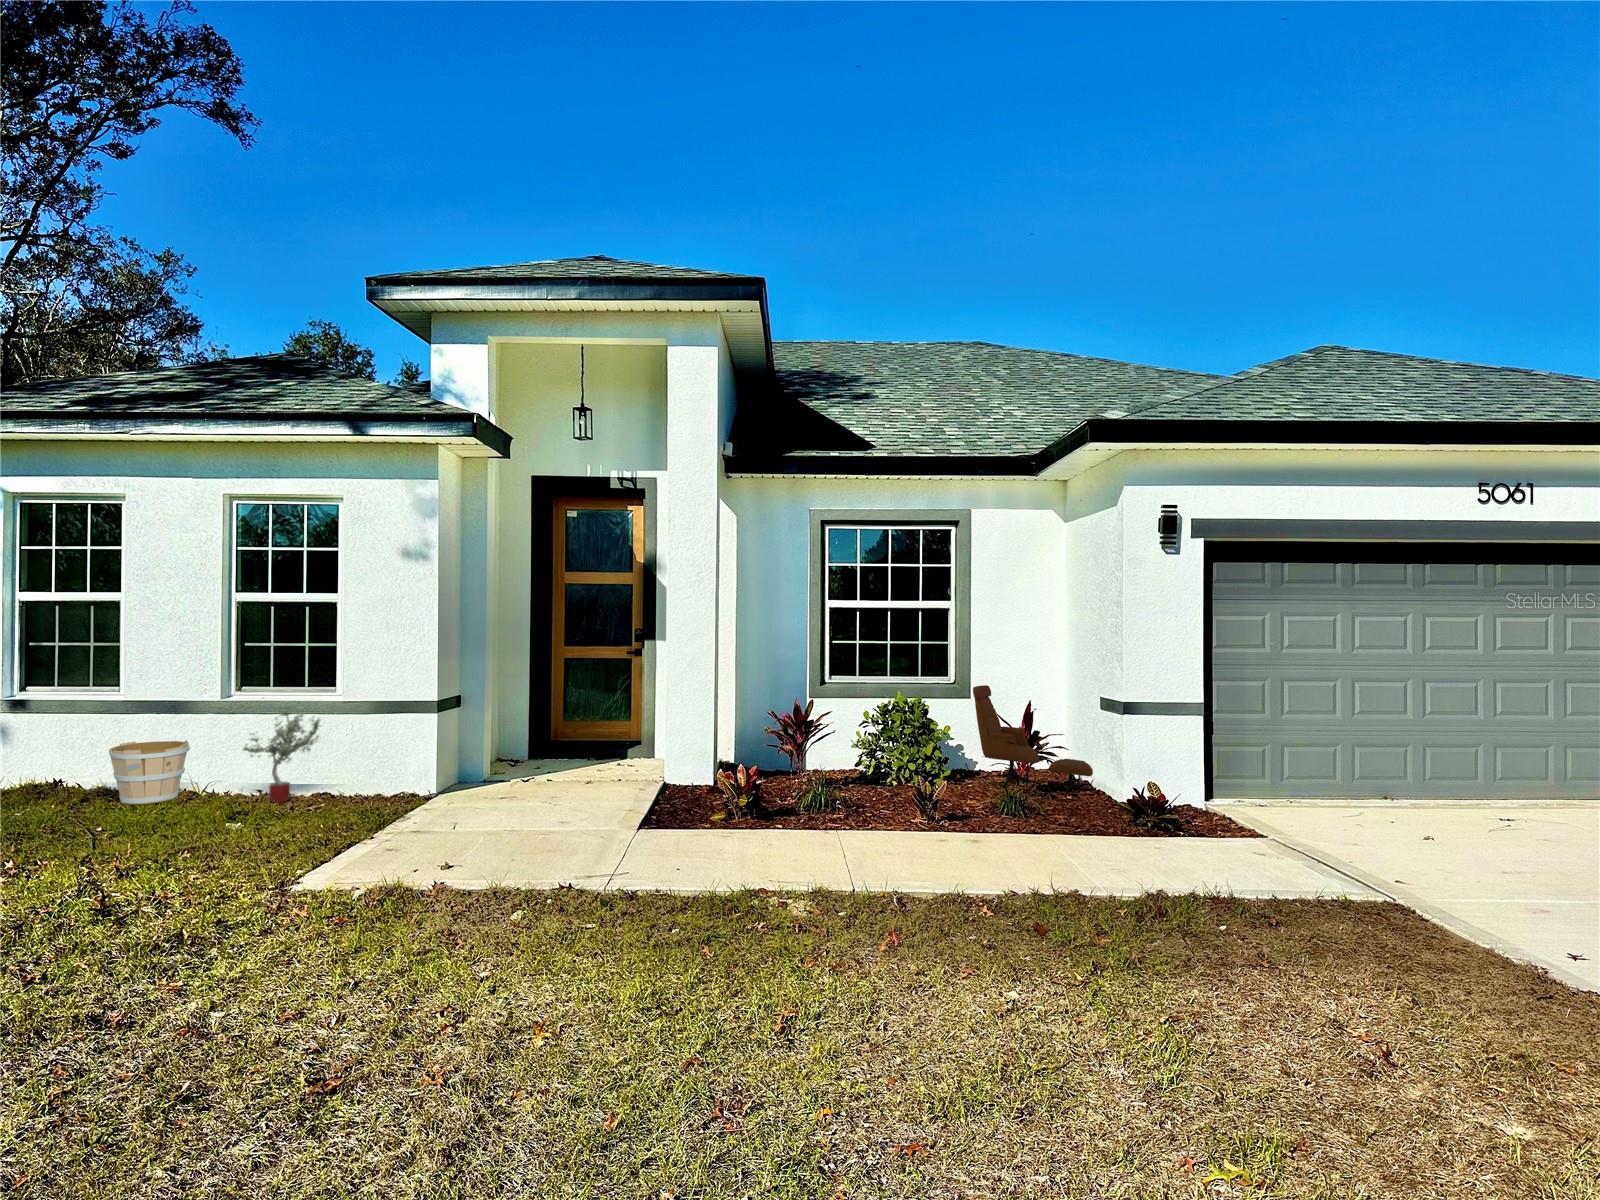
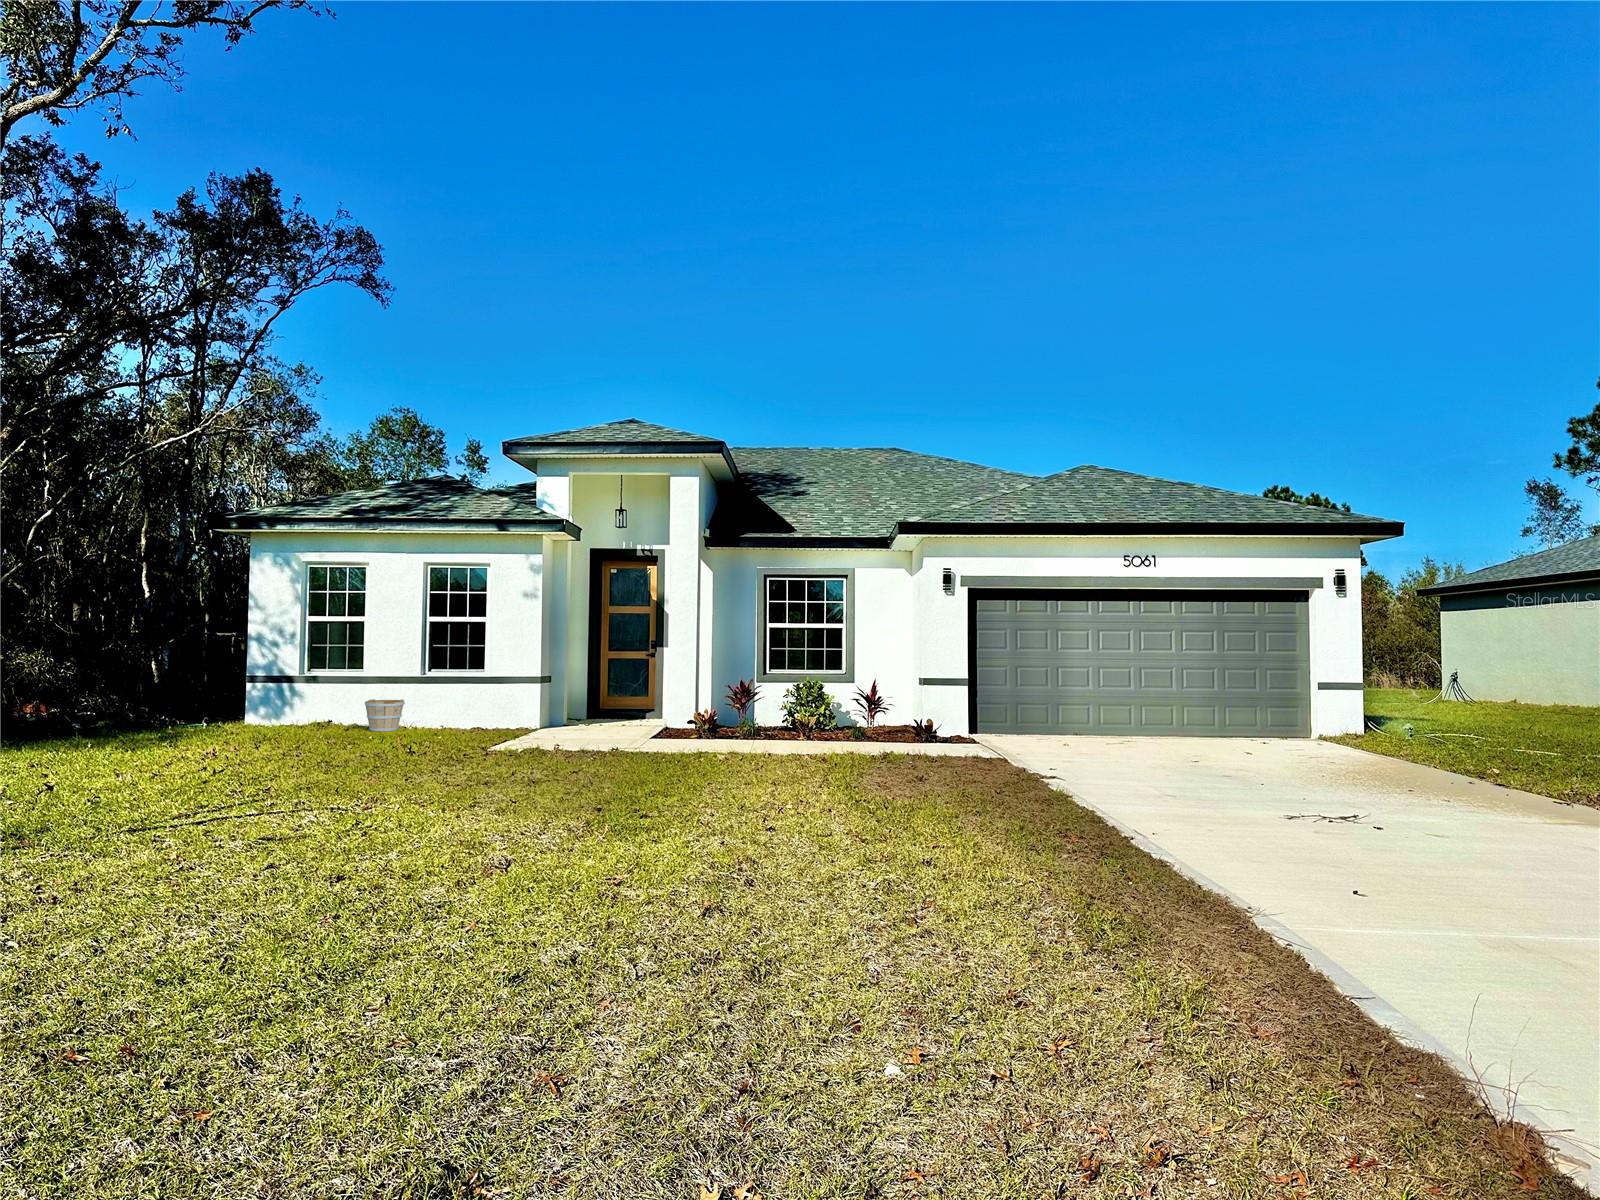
lounge chair: present [973,685,1093,794] -> none [850,673,917,734]
potted tree: present [243,706,320,803] -> none [435,679,479,732]

